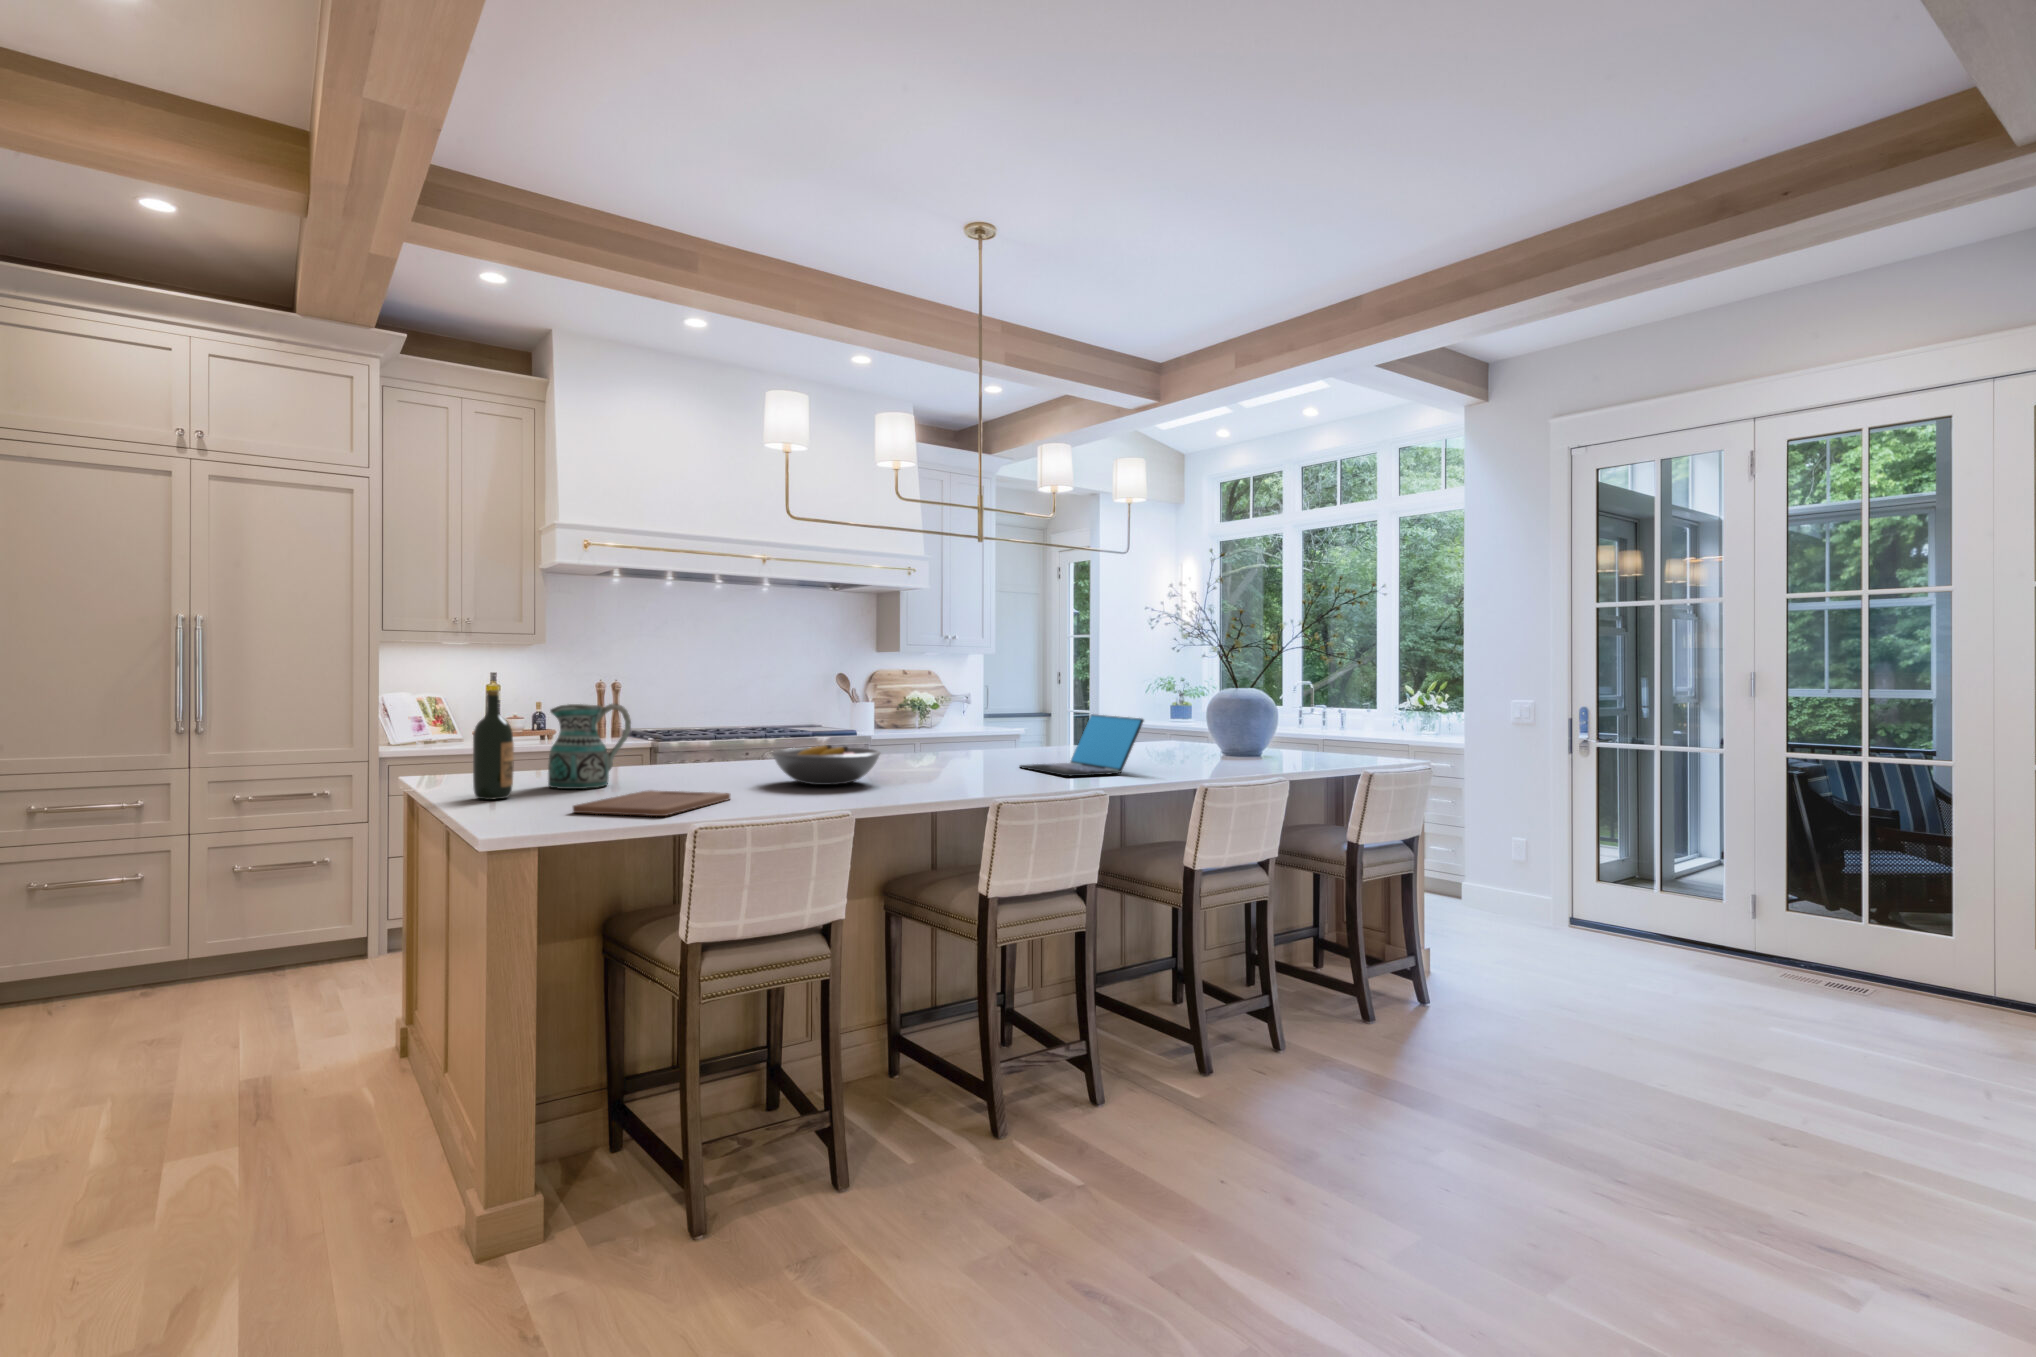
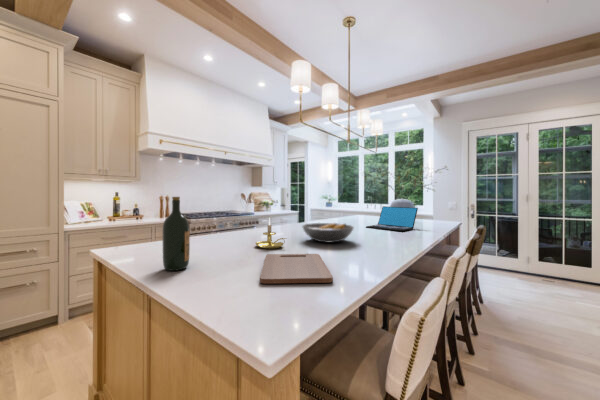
ceramic pitcher: present [548,703,631,789] -> none [195,205,239,254]
candle holder: none [663,729,715,788] -> present [255,218,286,249]

